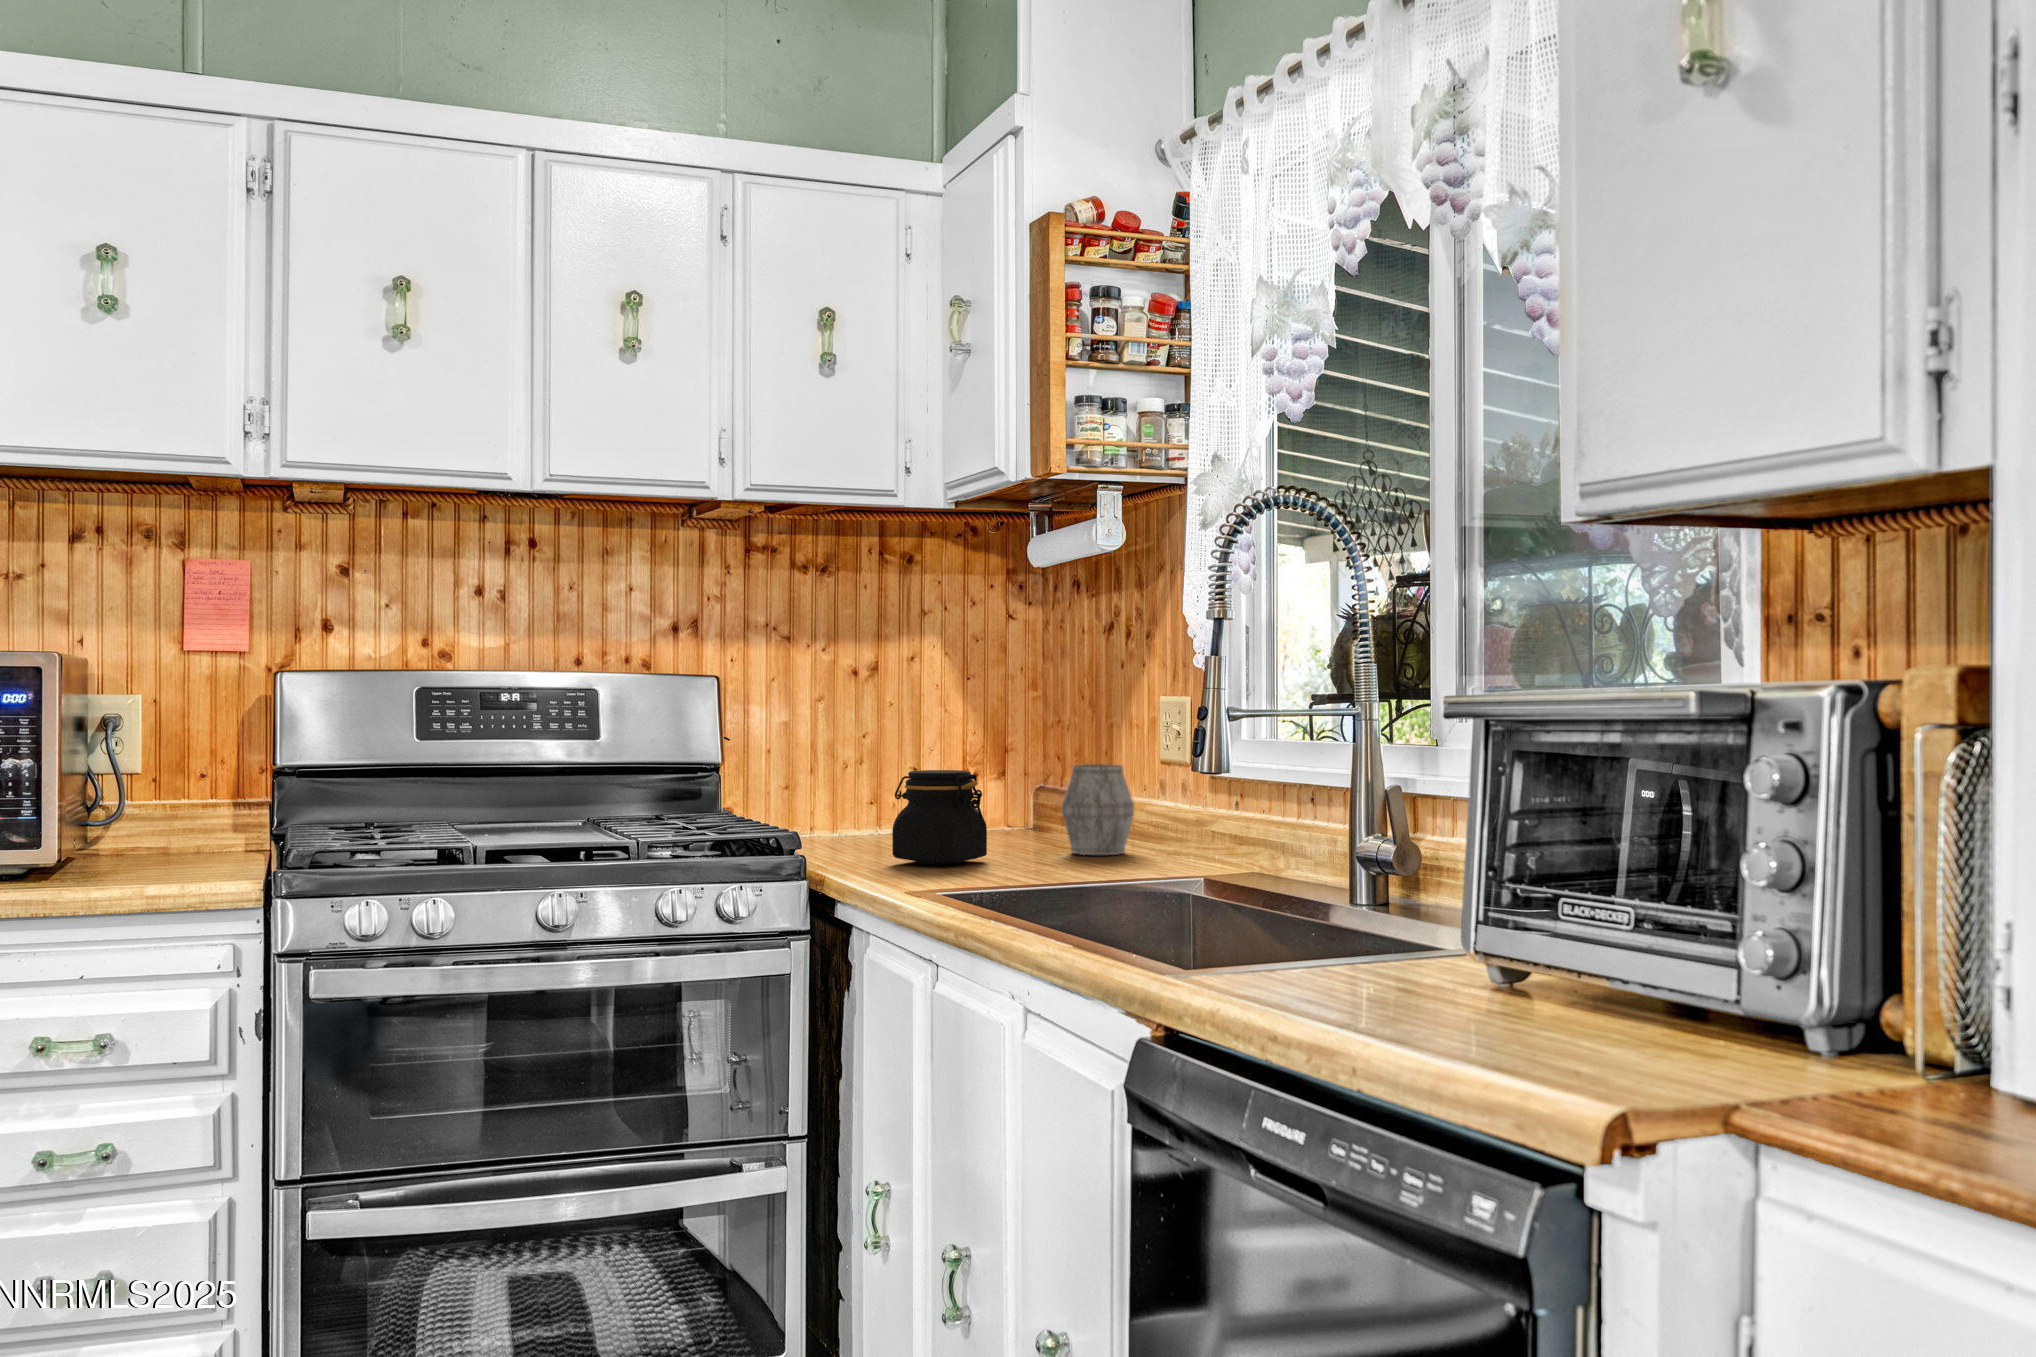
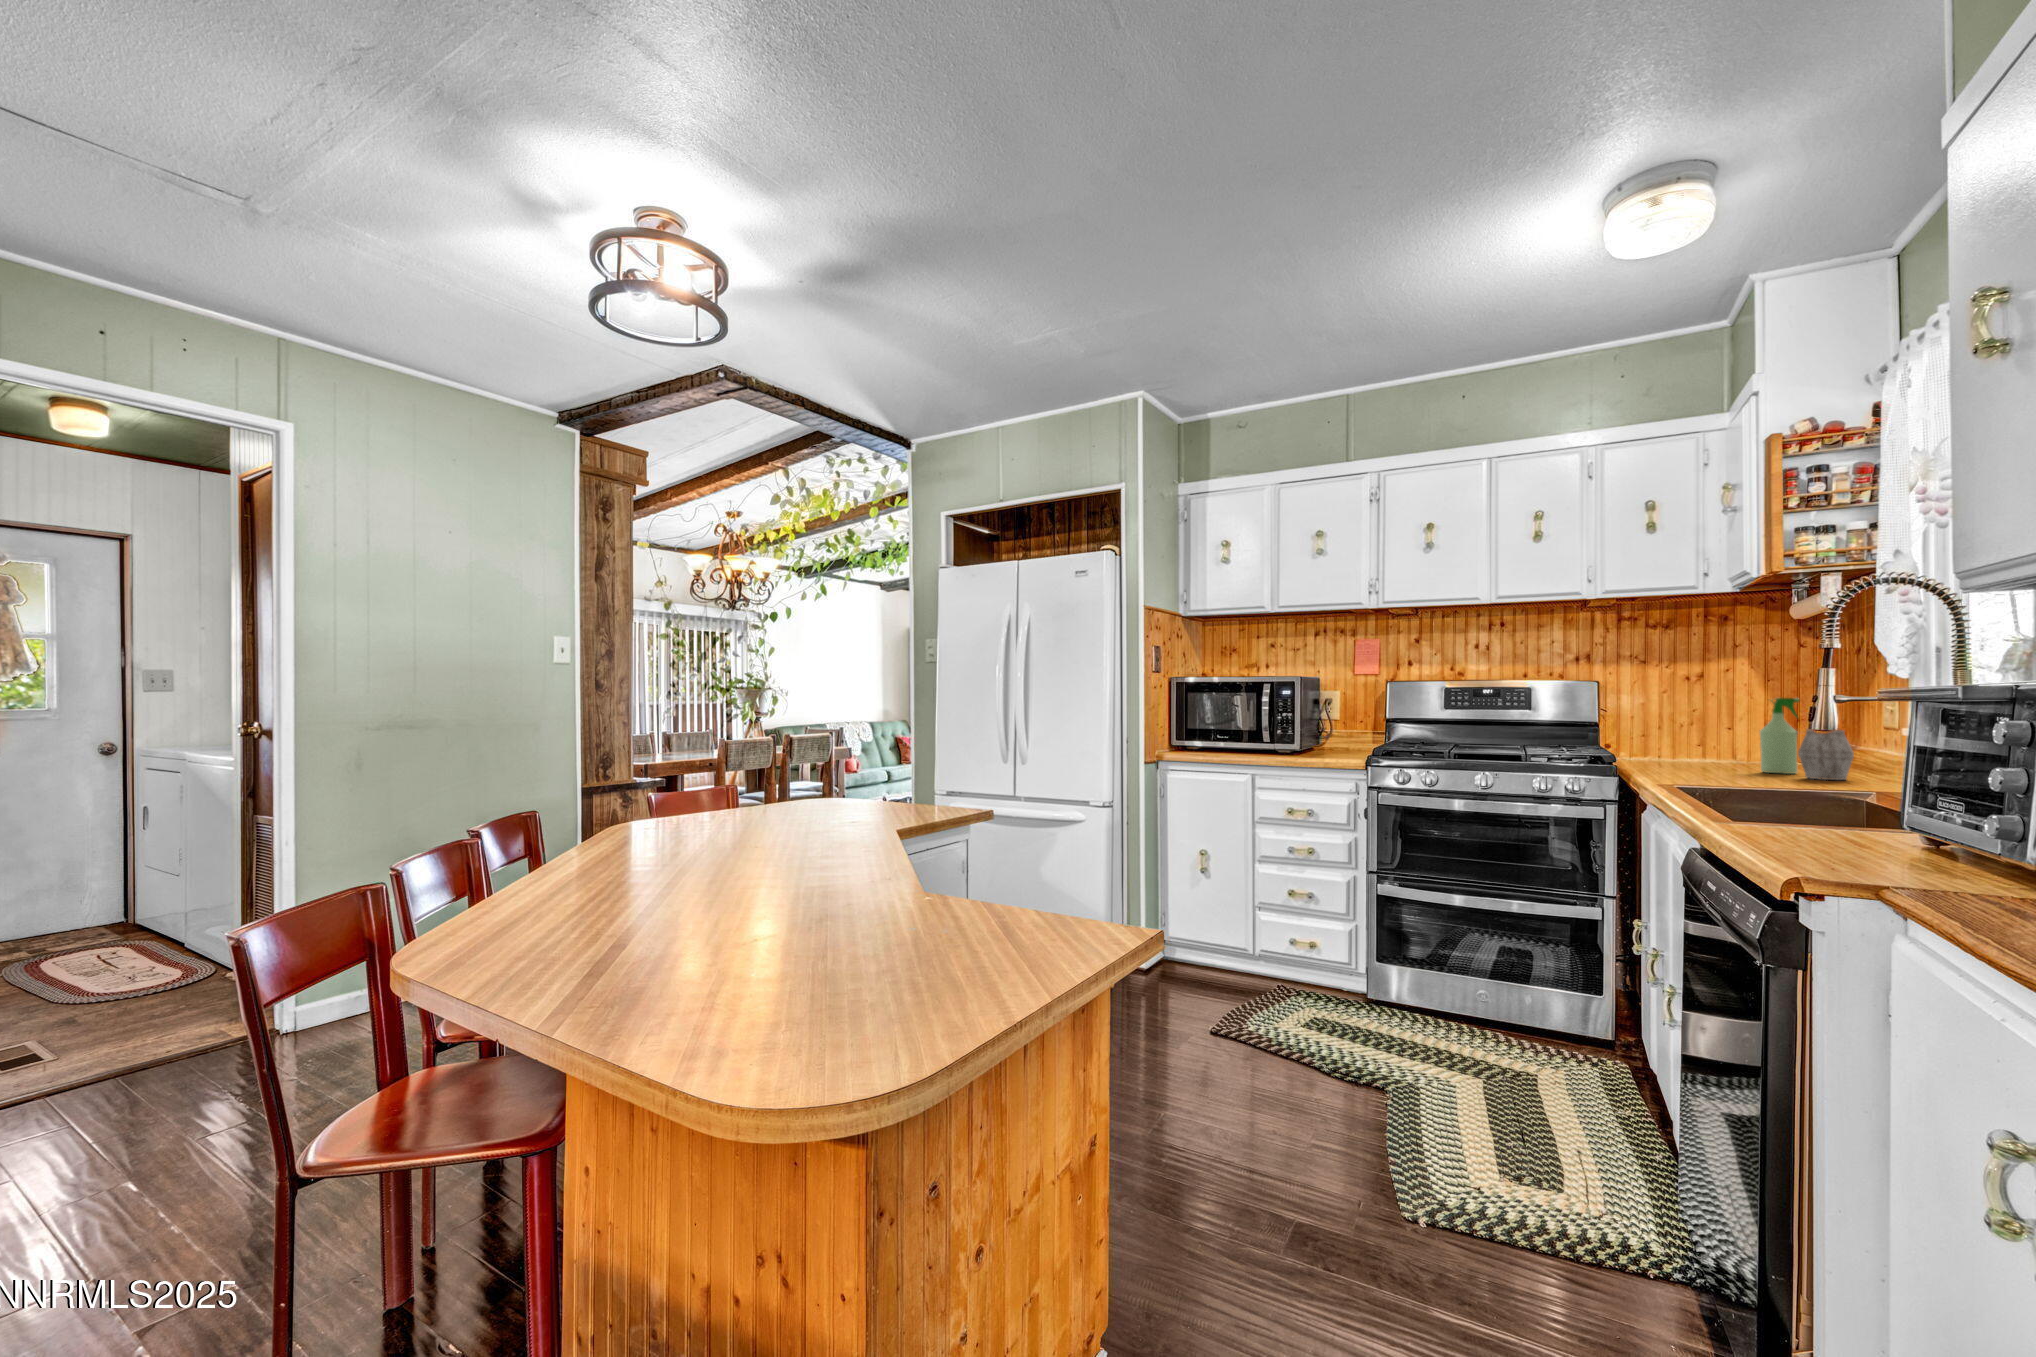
spray bottle: none [988,707,1041,846] -> present [1760,698,1800,774]
jar: present [892,770,987,864] -> none [1677,729,1738,777]

